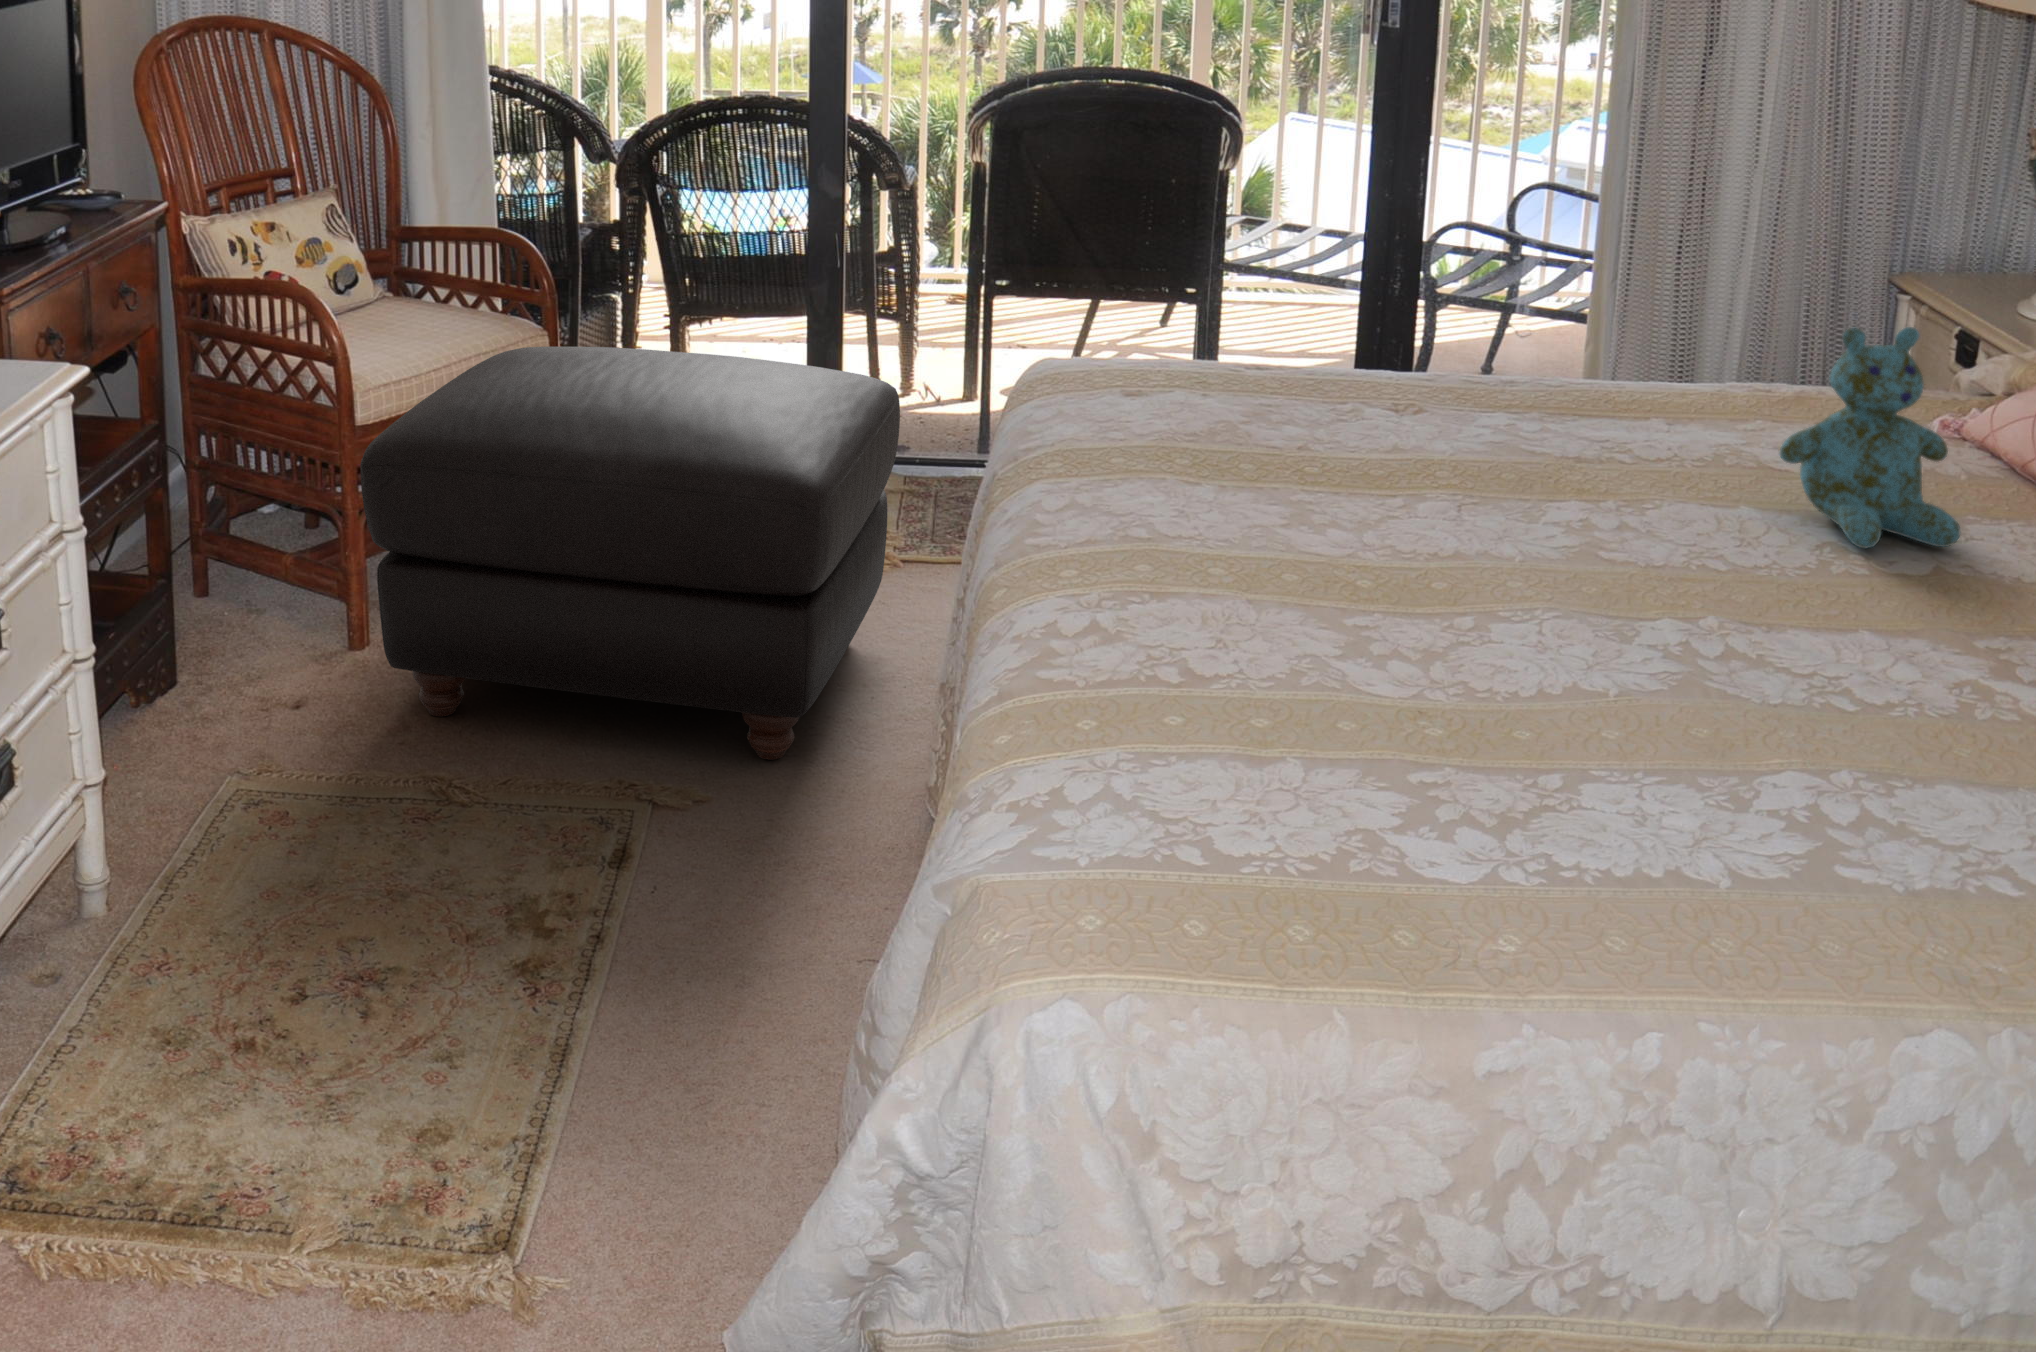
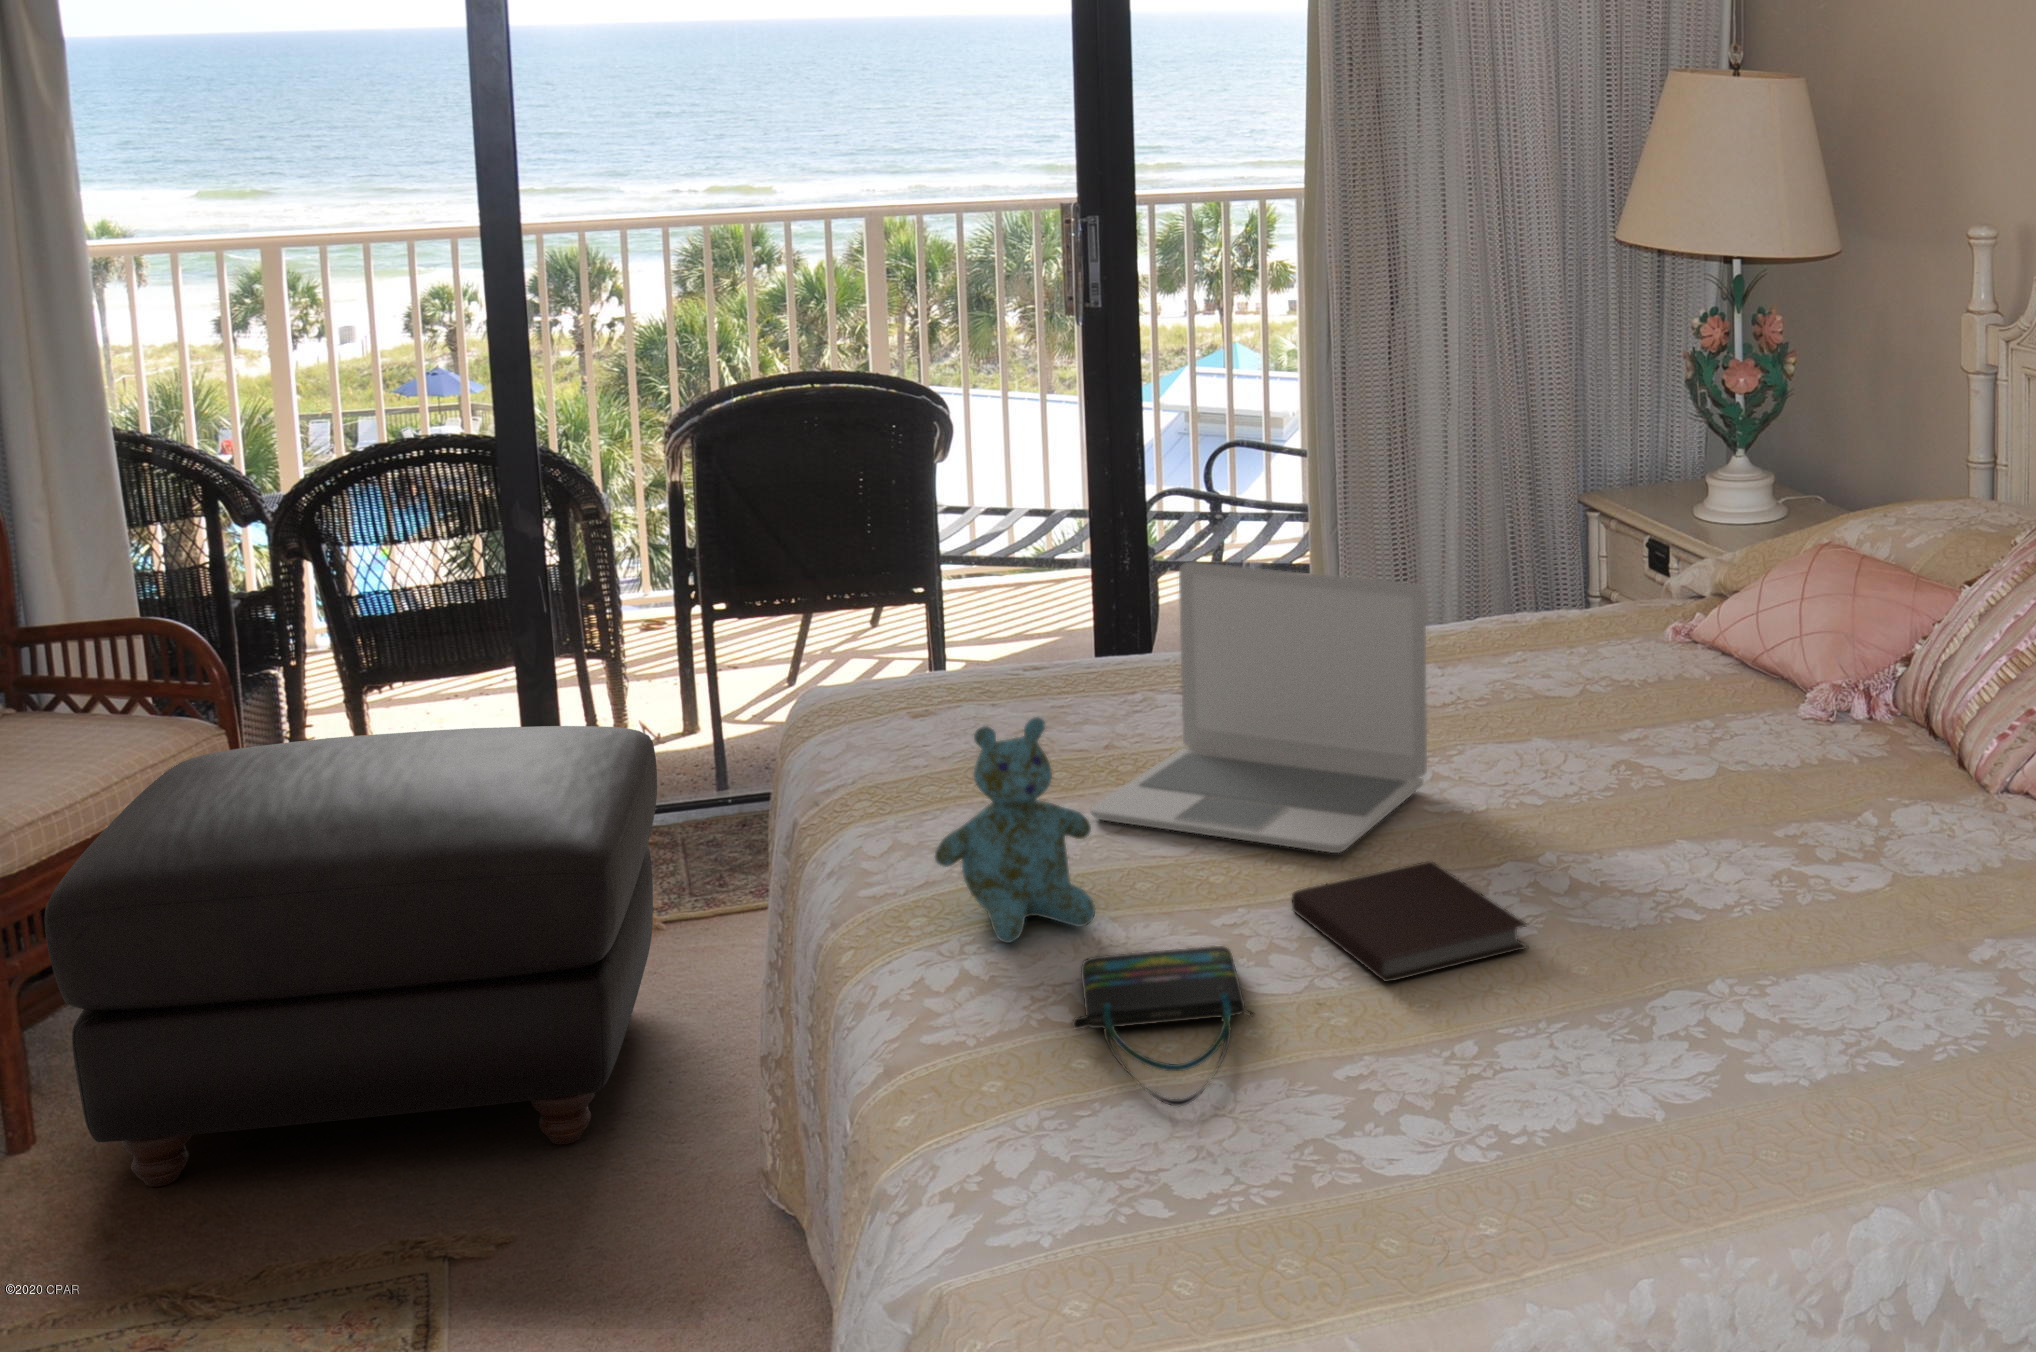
laptop: none [1308,262,1773,627] -> present [1090,562,1427,853]
stuffed bear: present [1780,327,1961,548] -> present [935,717,1095,943]
notebook: none [1536,659,1869,799] -> present [1292,861,1527,982]
tote bag: none [1232,690,1464,894] -> present [1073,946,1253,1106]

